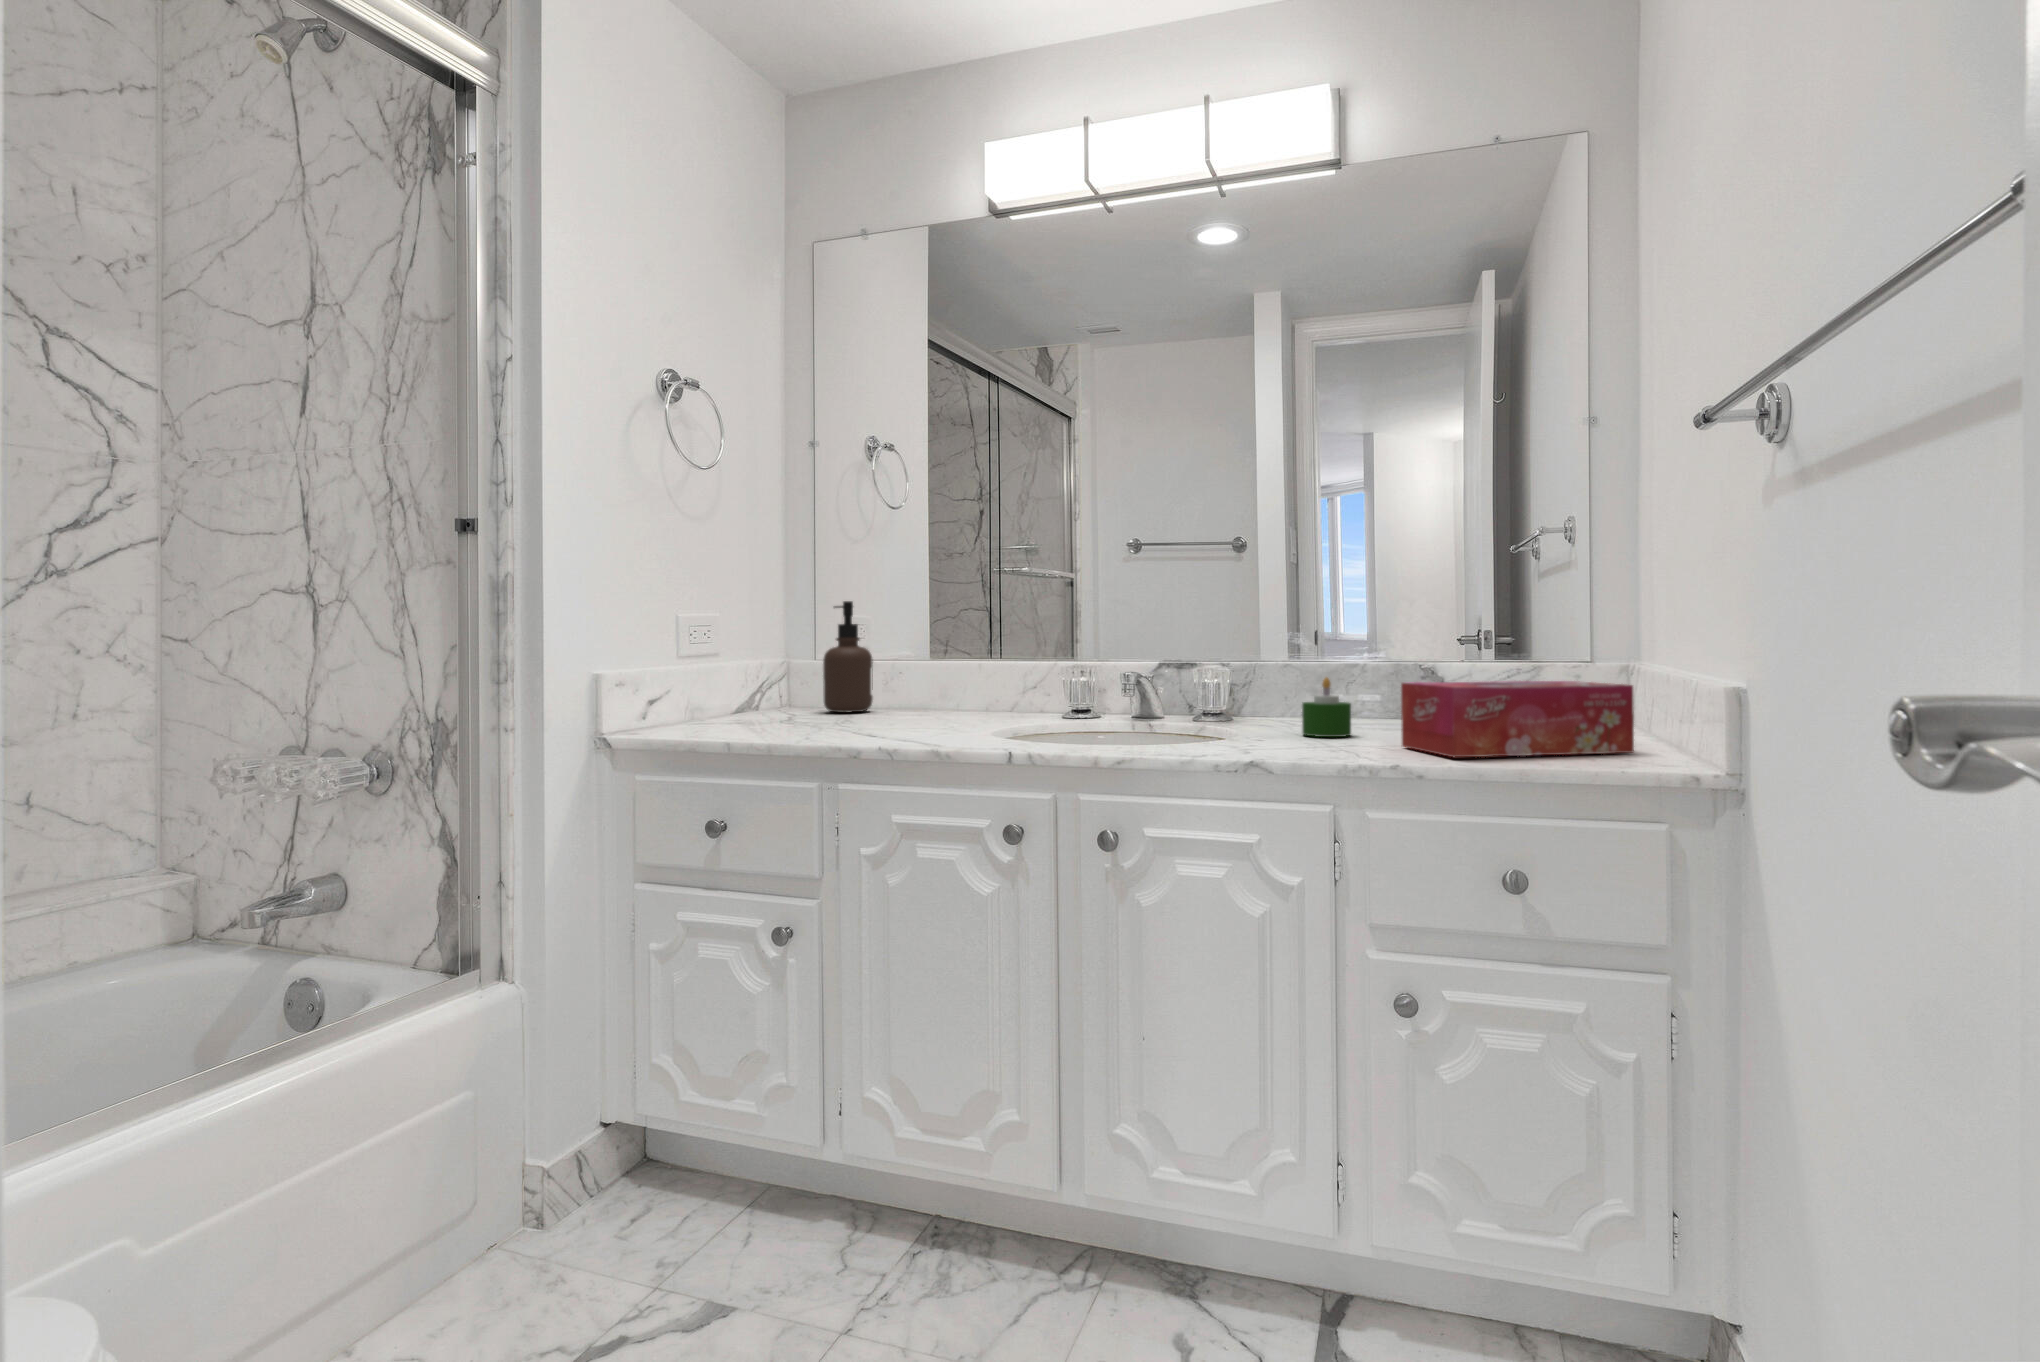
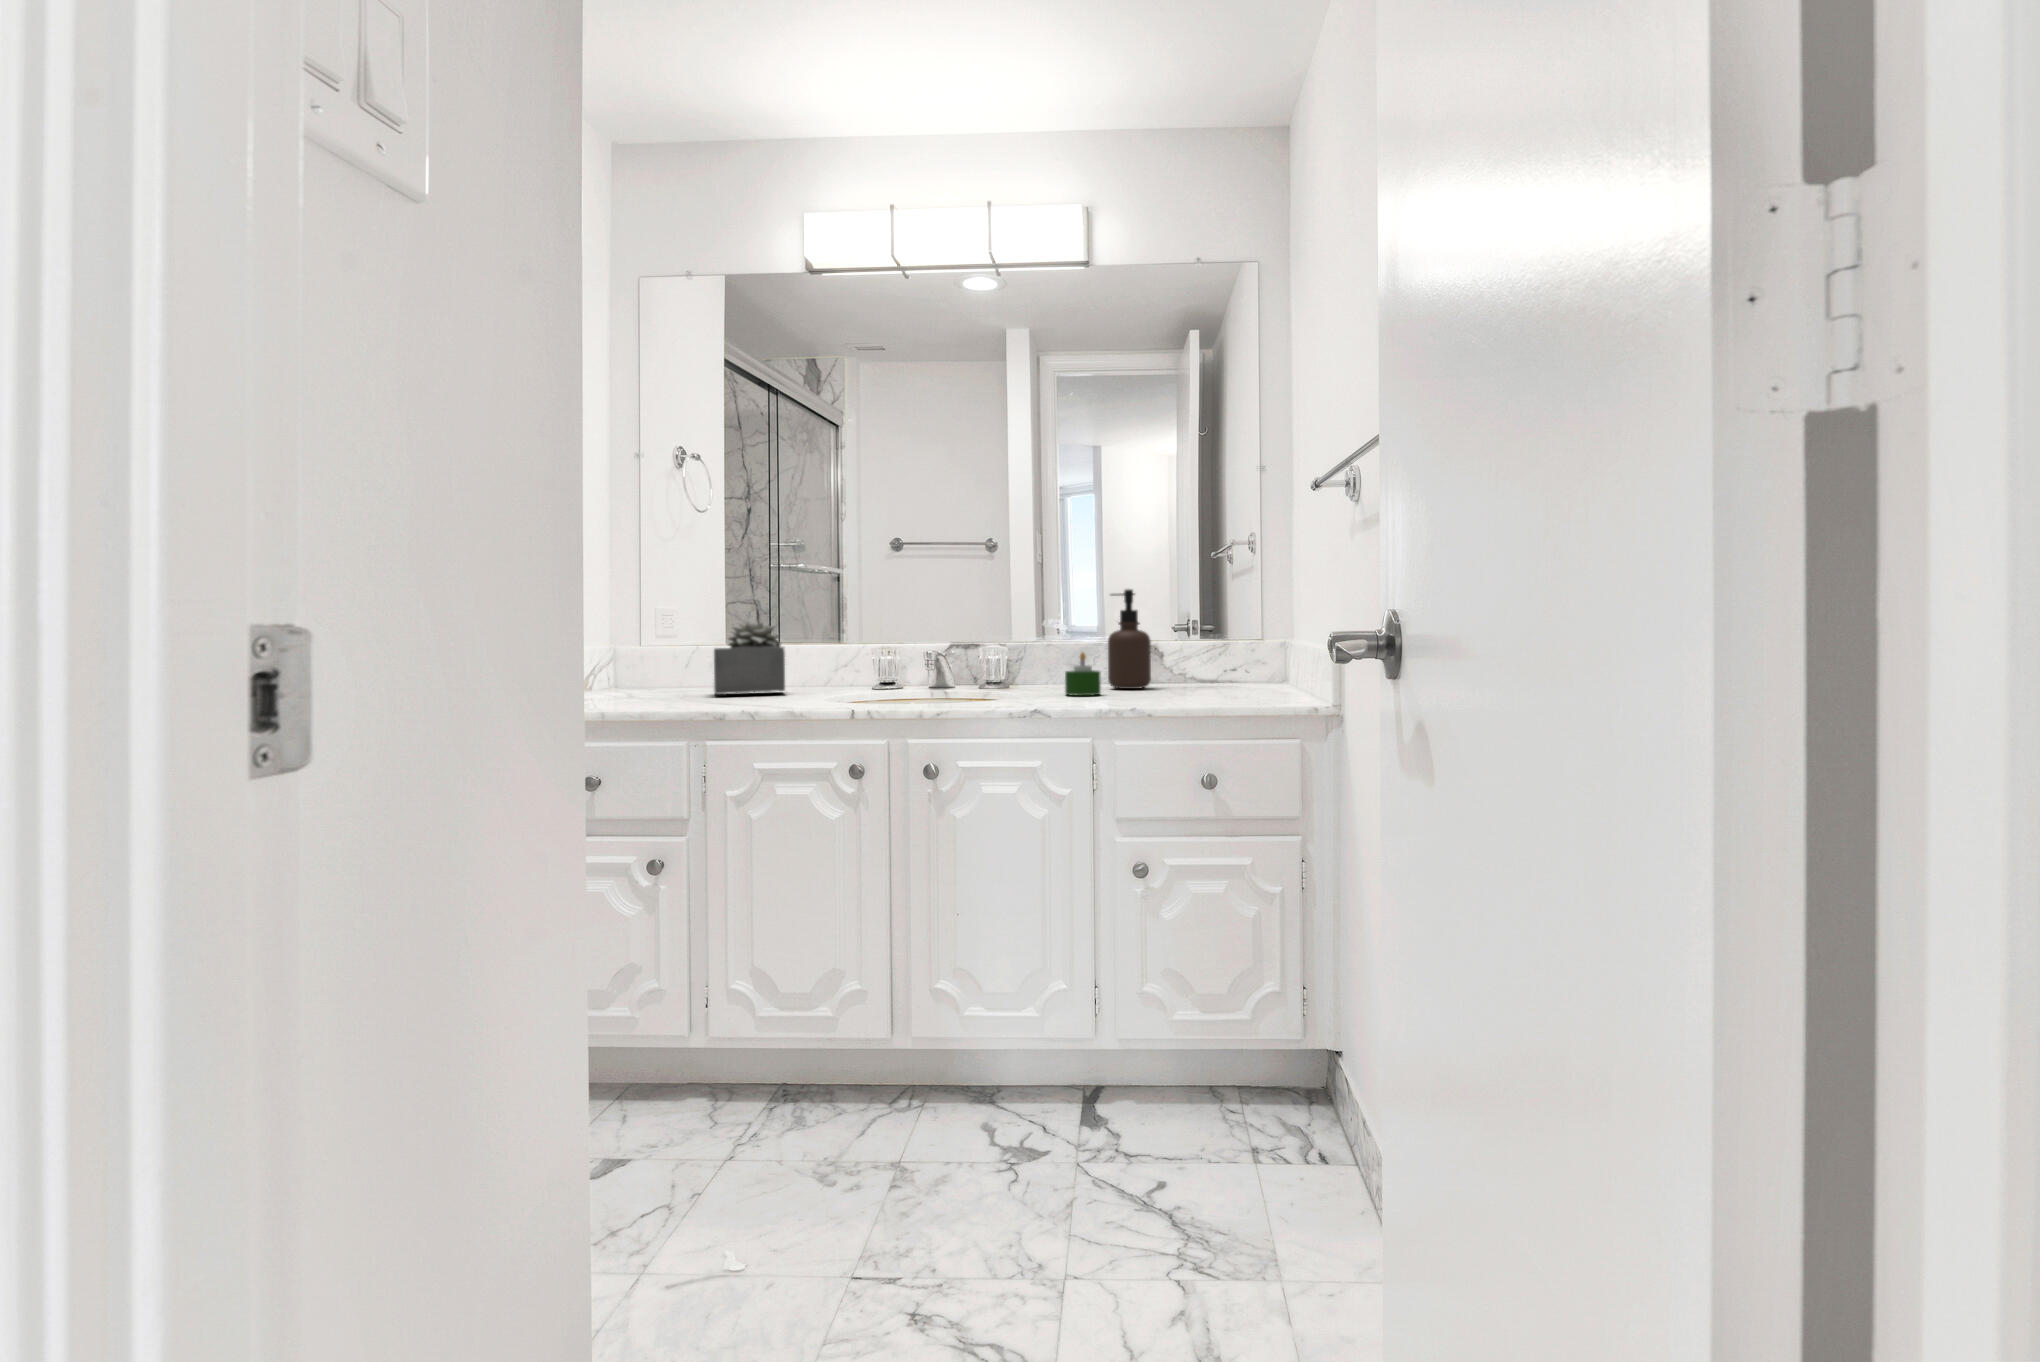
soap dispenser: present [823,601,873,713] -> present [1108,589,1151,689]
succulent plant: none [875,633,960,721] -> present [714,622,785,694]
tissue box: present [1401,681,1634,757] -> none [1136,652,1286,703]

